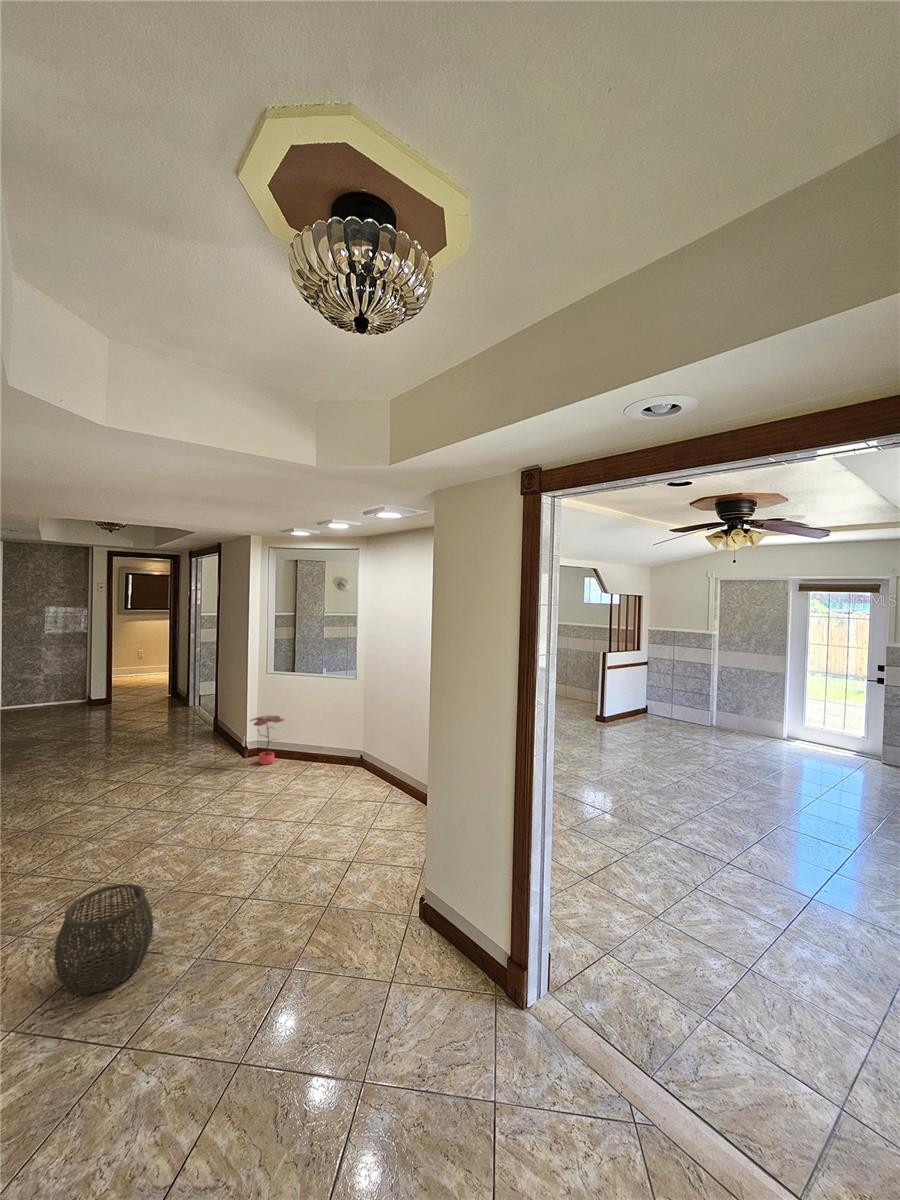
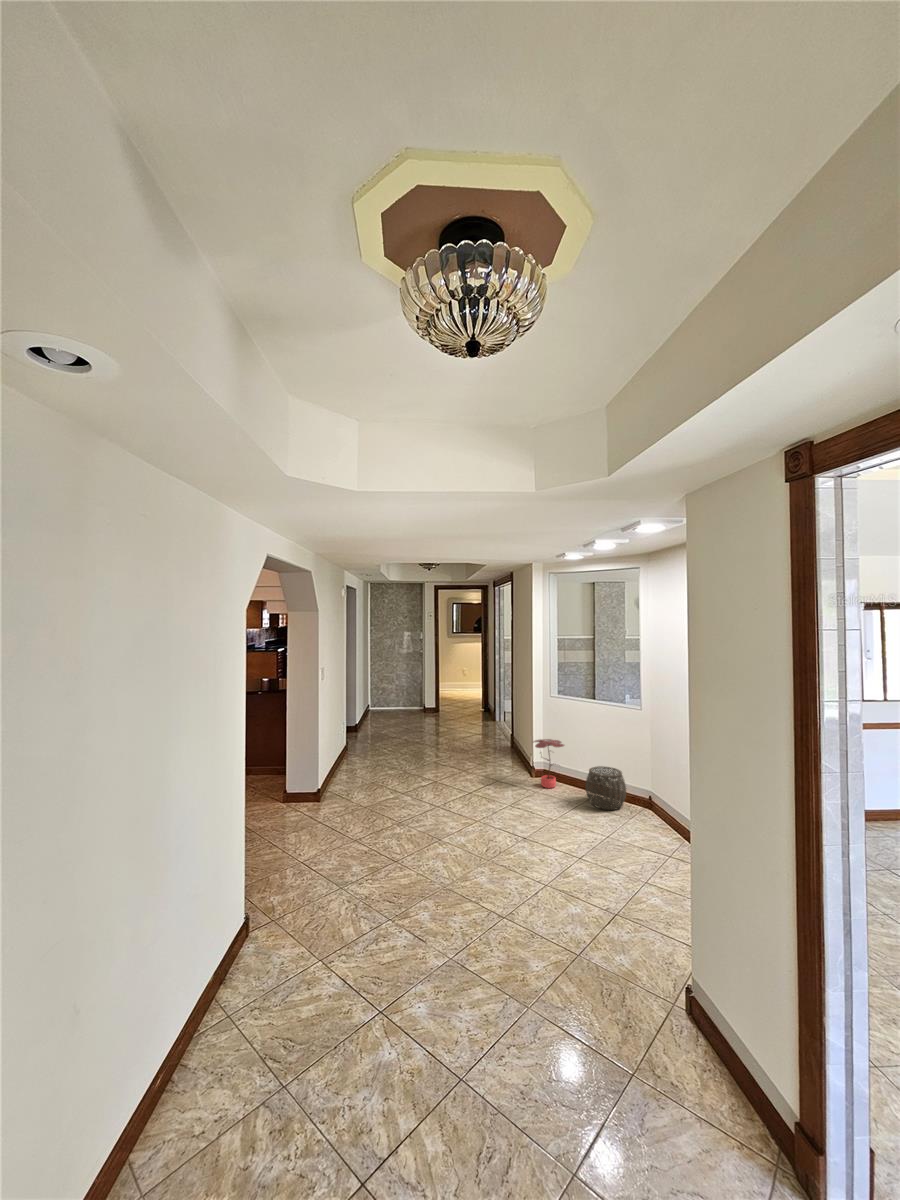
woven basket: present [54,884,154,995] -> present [586,766,626,810]

